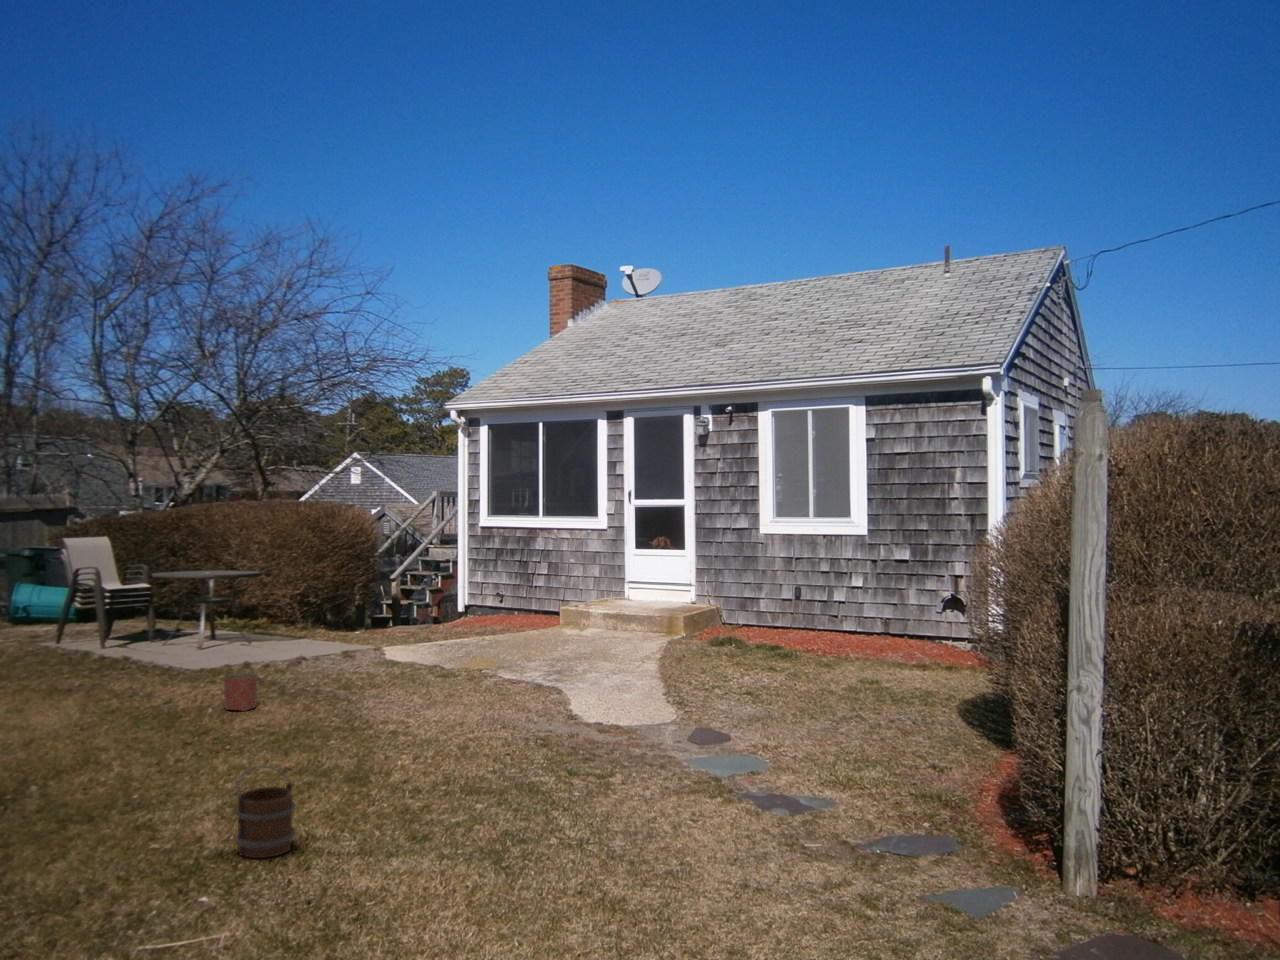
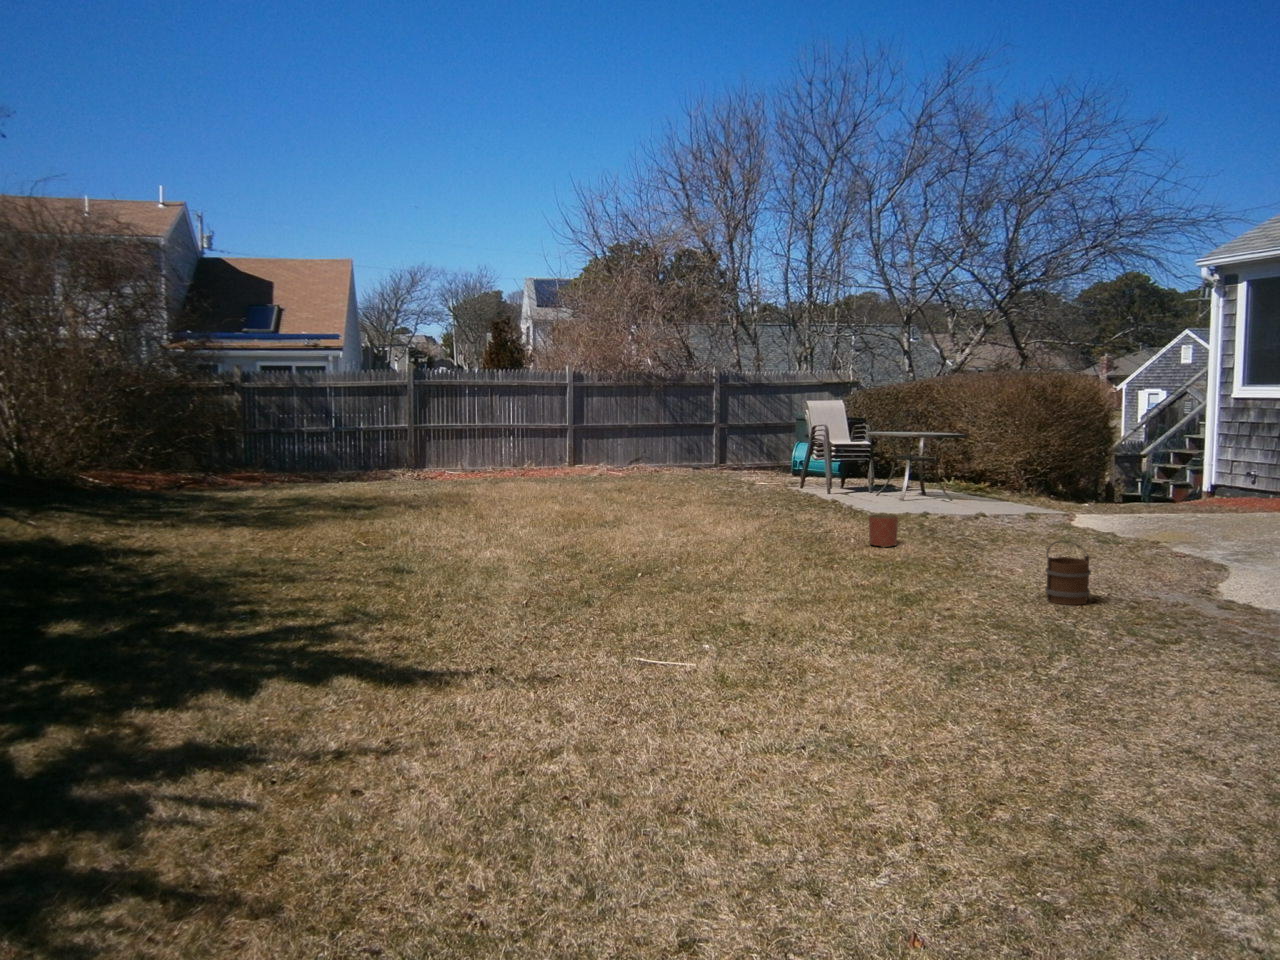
bucket: present [235,765,295,858] -> present [1045,540,1091,605]

